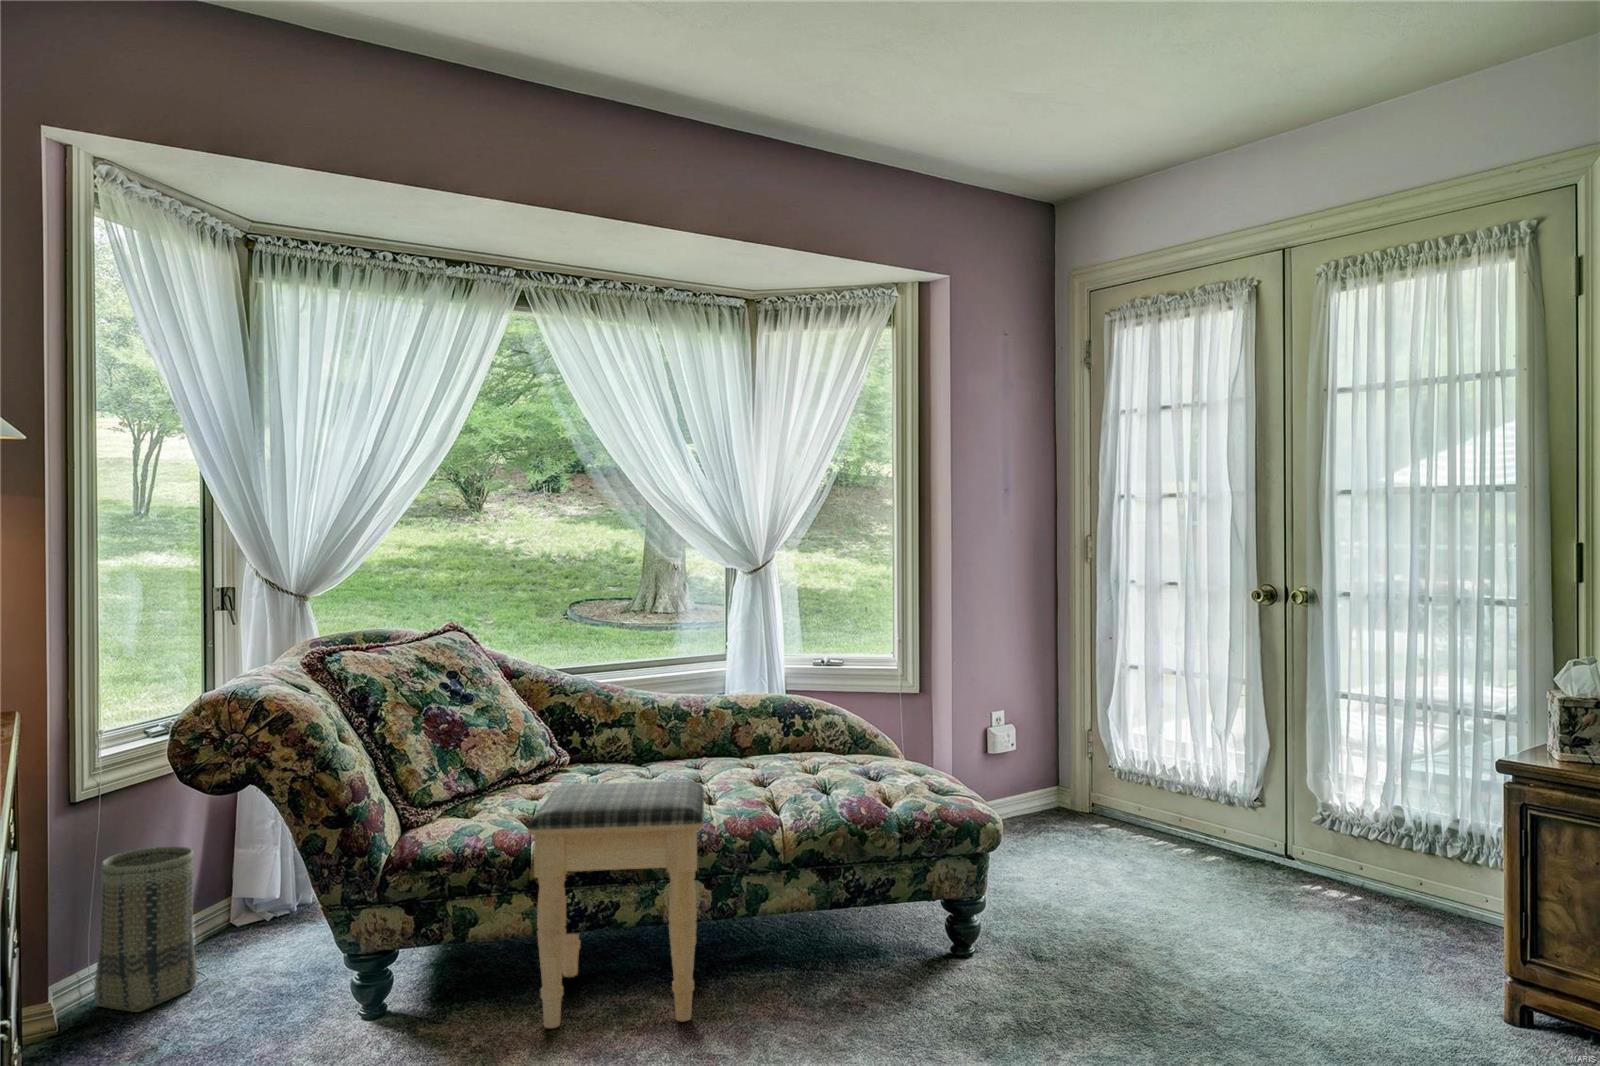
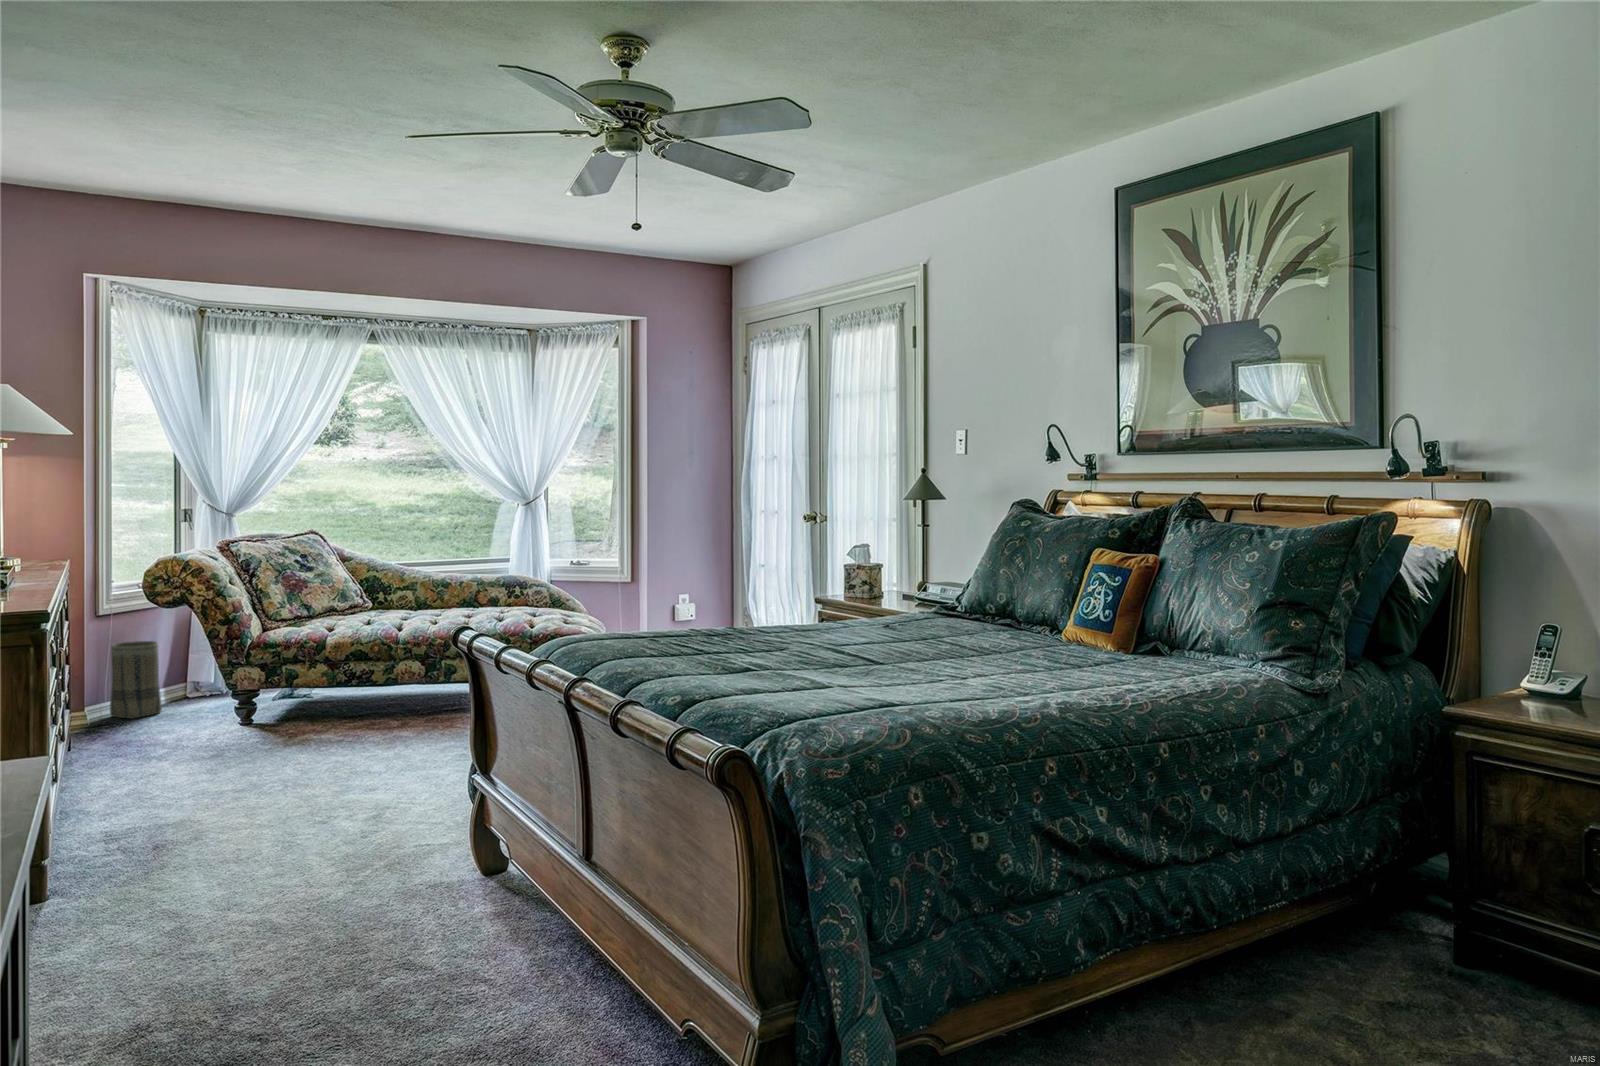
footstool: present [527,780,704,1028] -> none [321,614,431,727]

